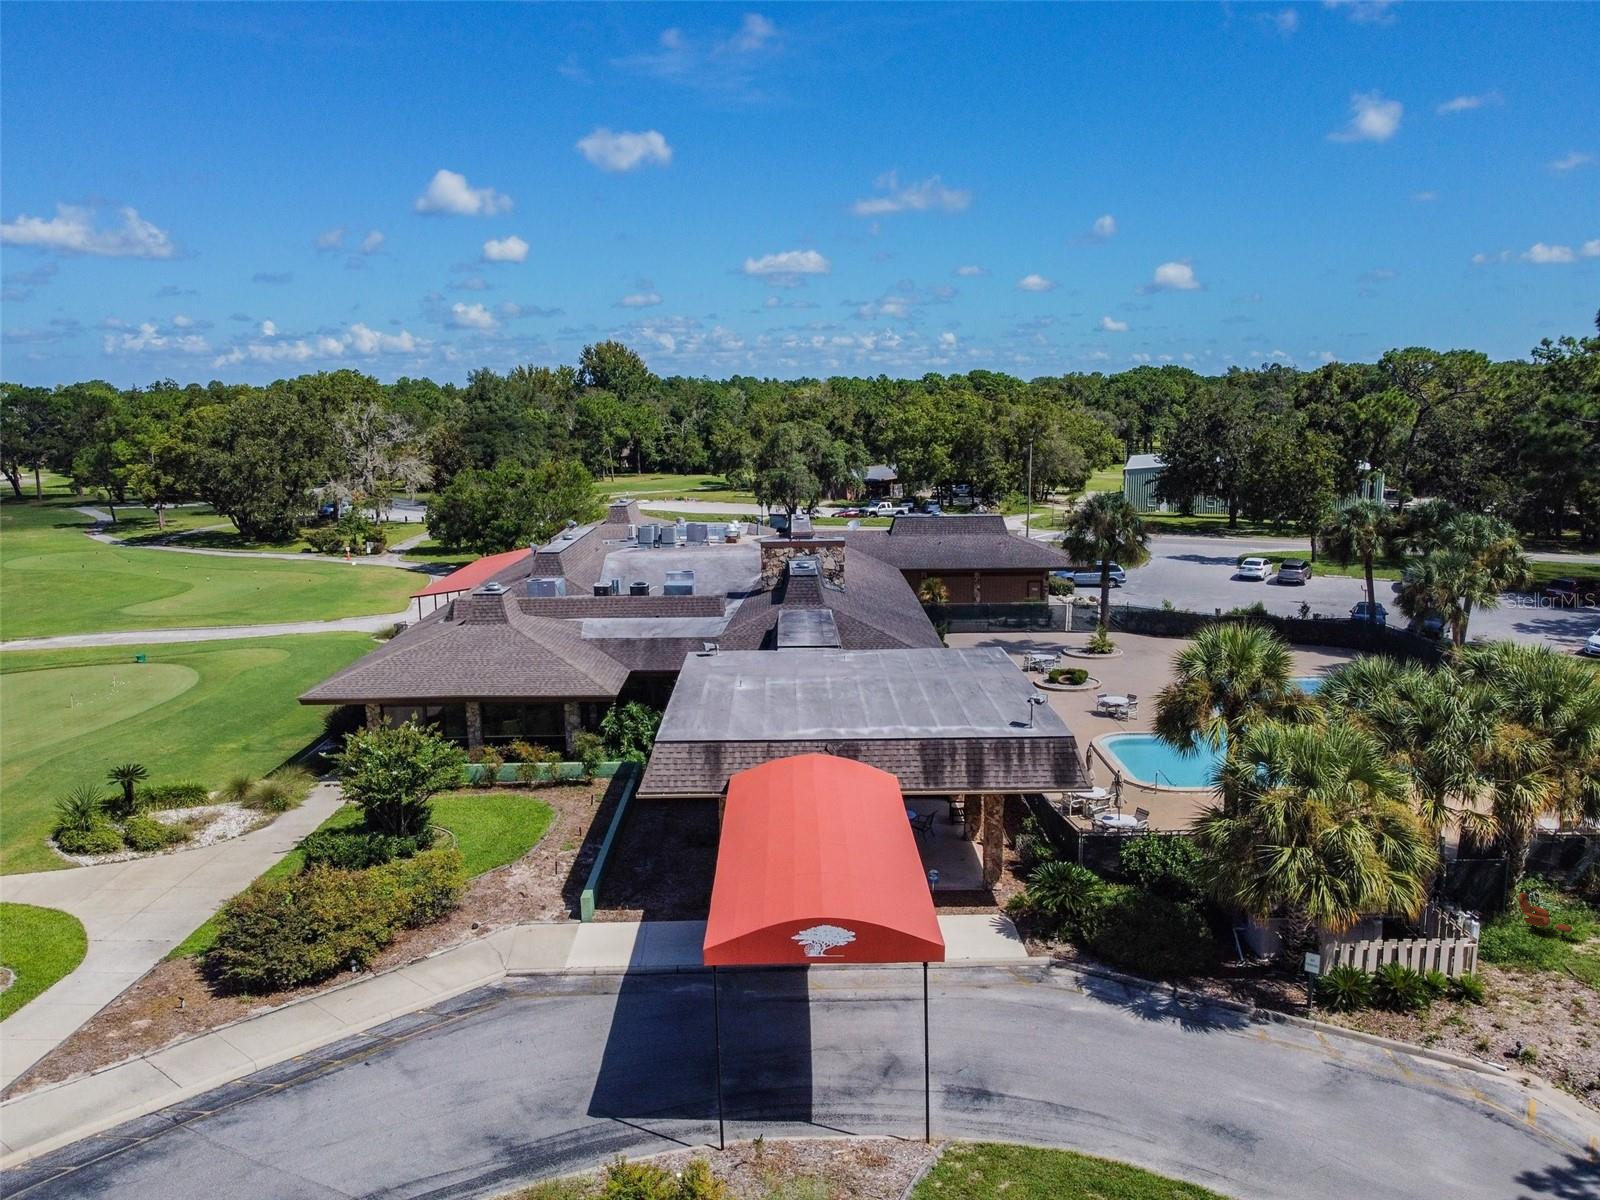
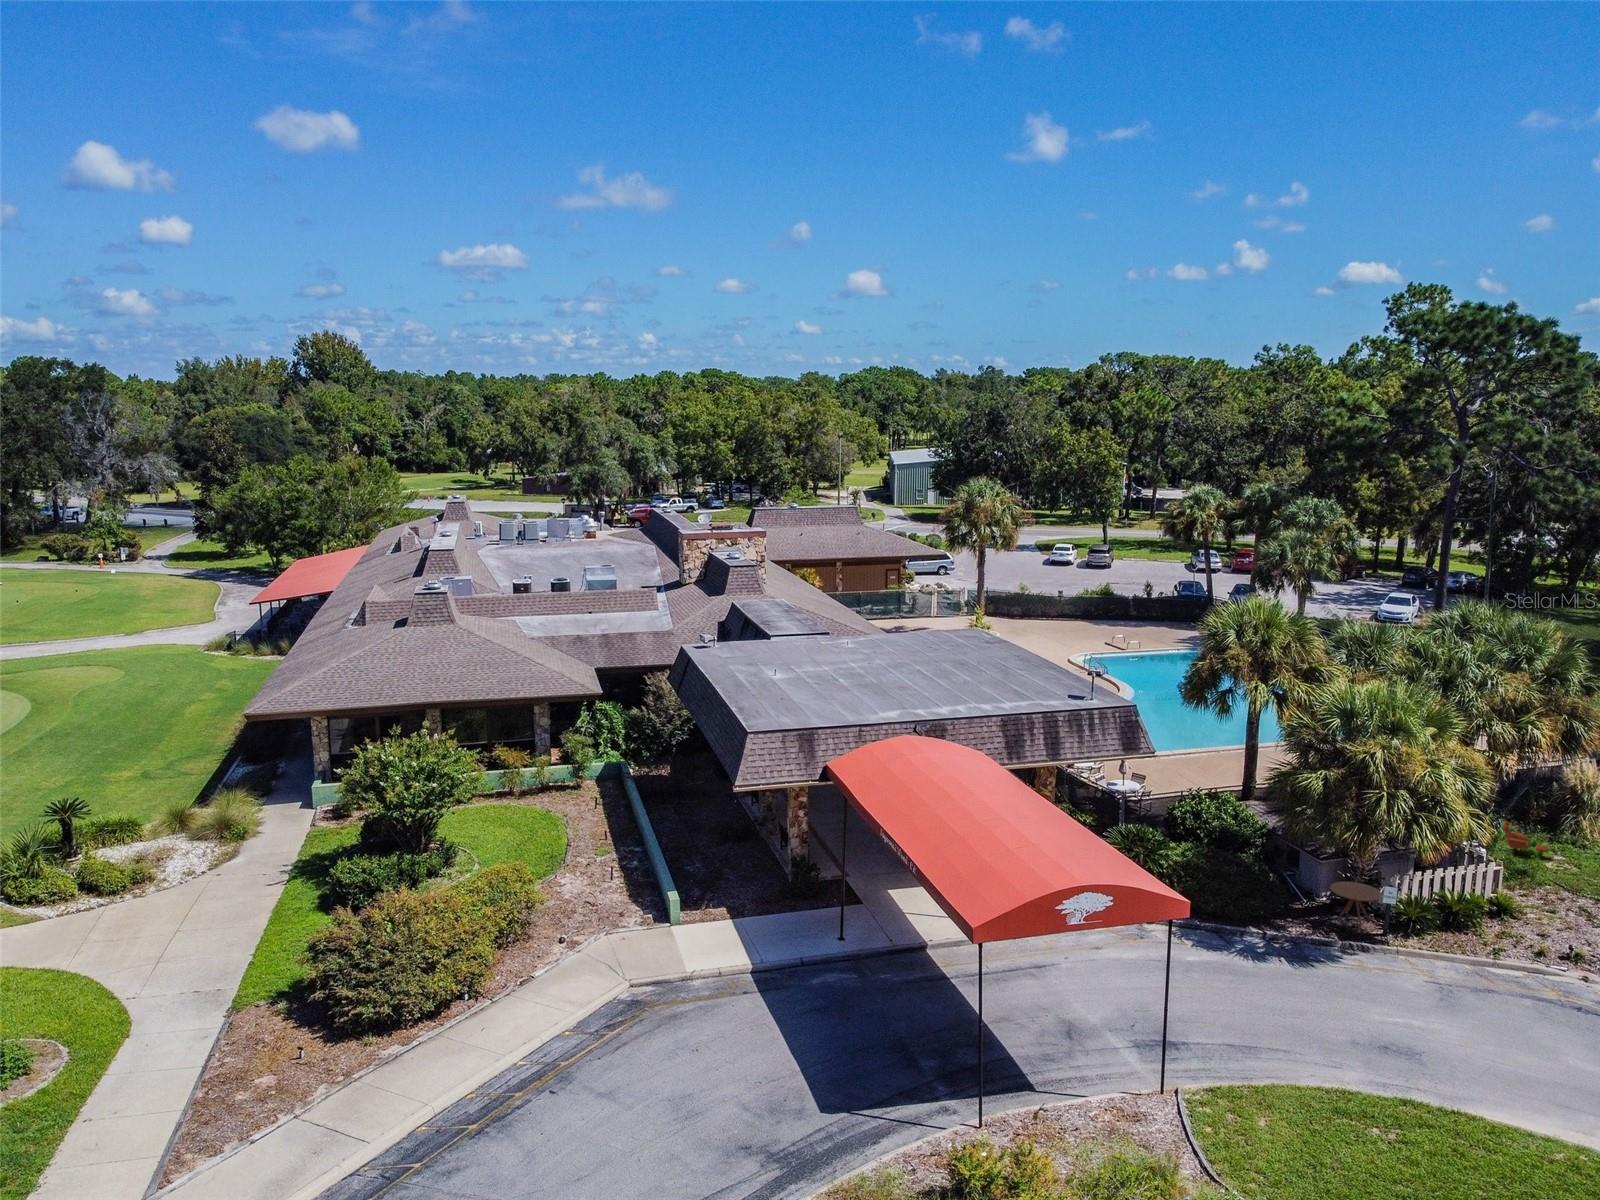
round table: none [1255,942,1311,995] -> present [1330,881,1382,927]

